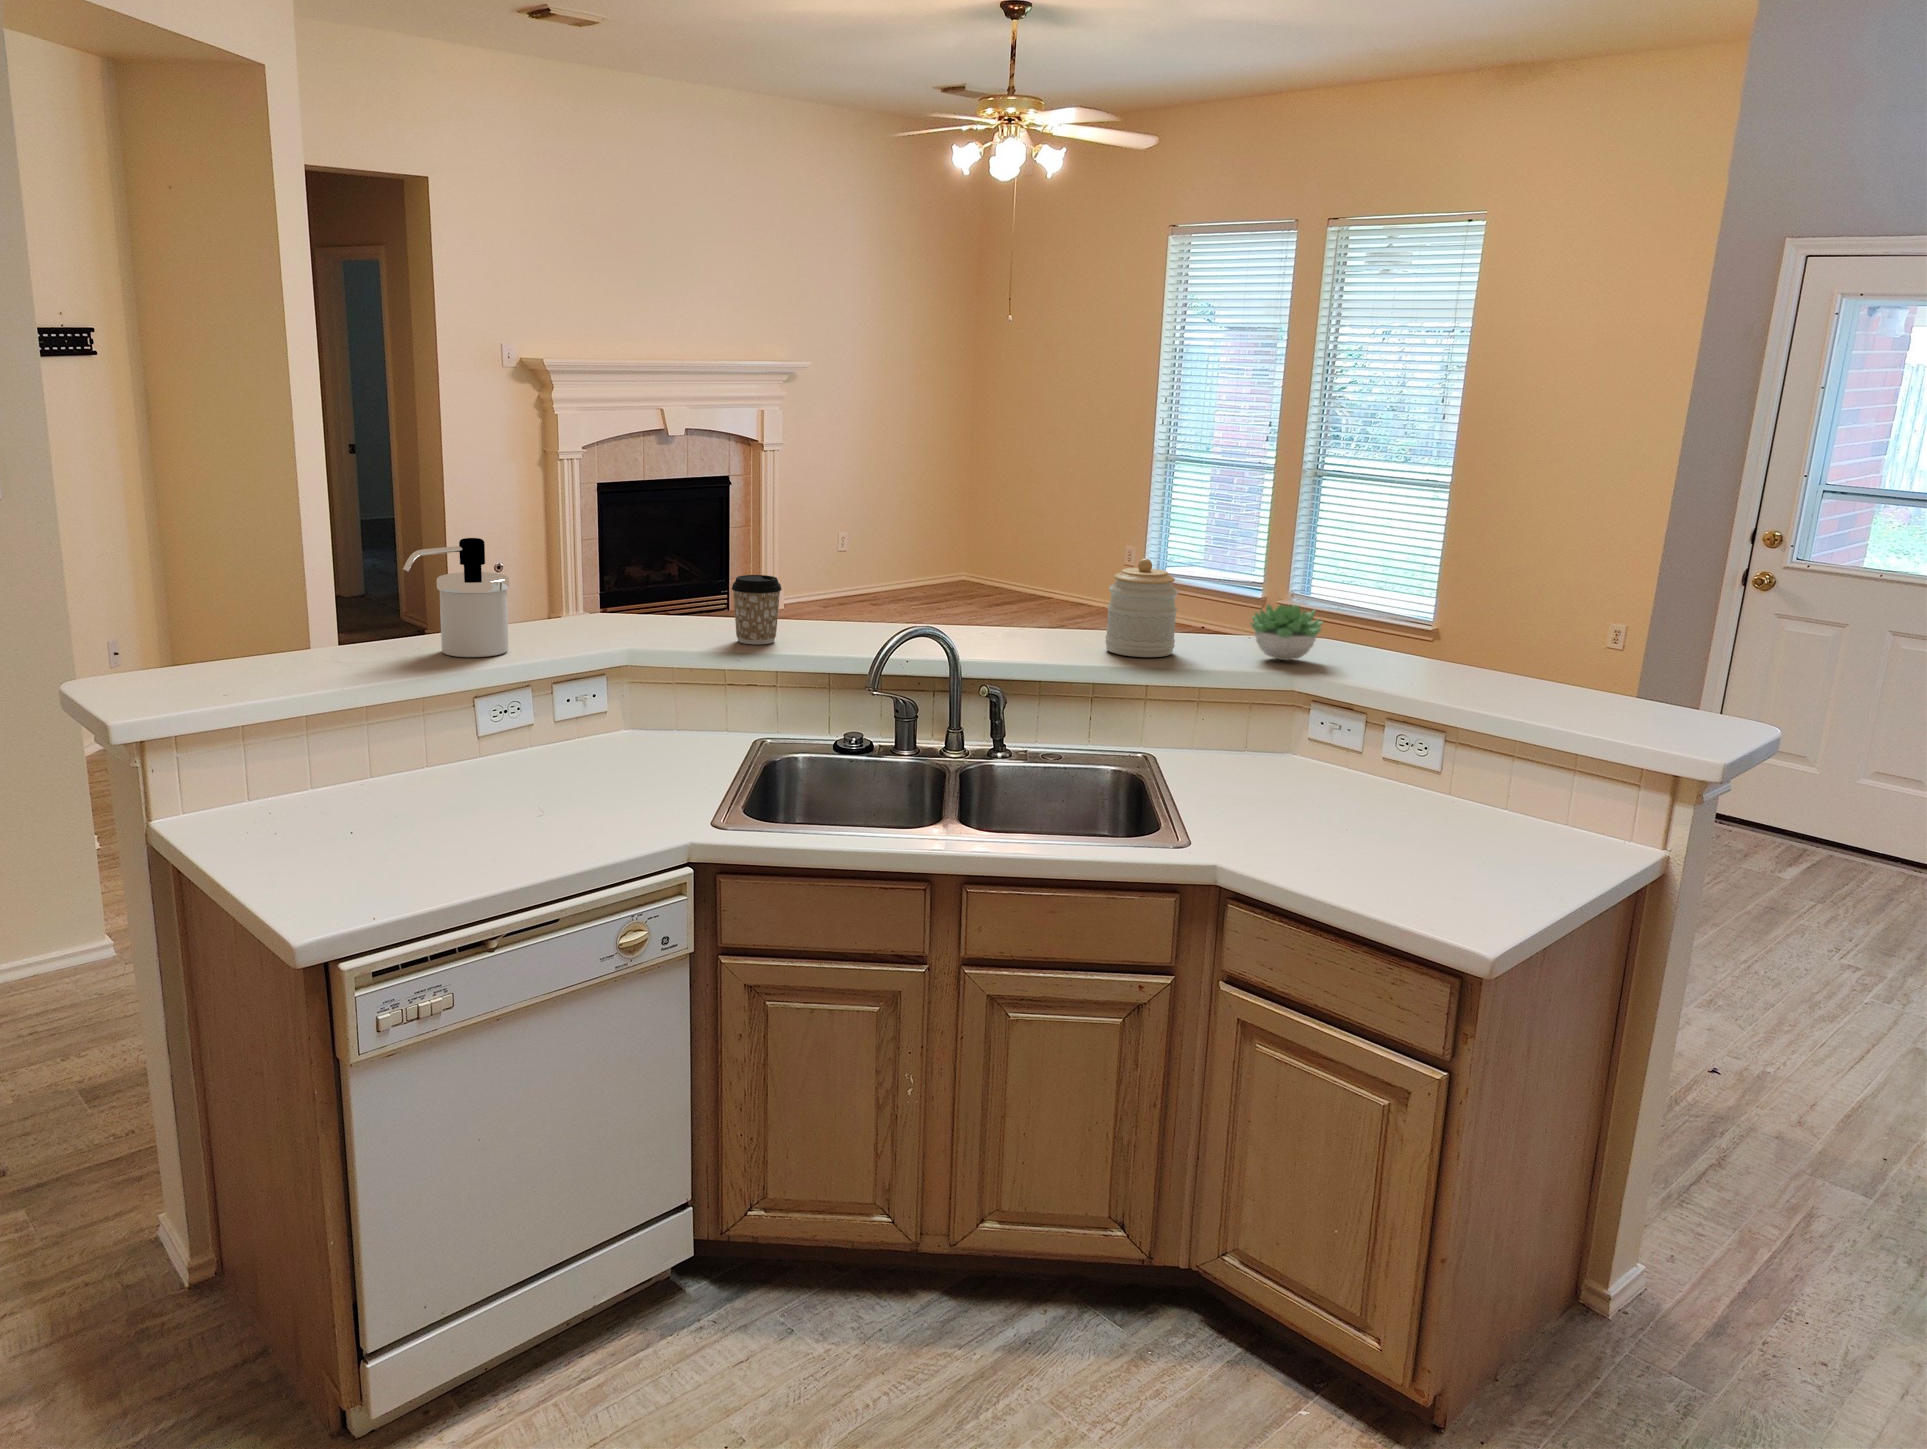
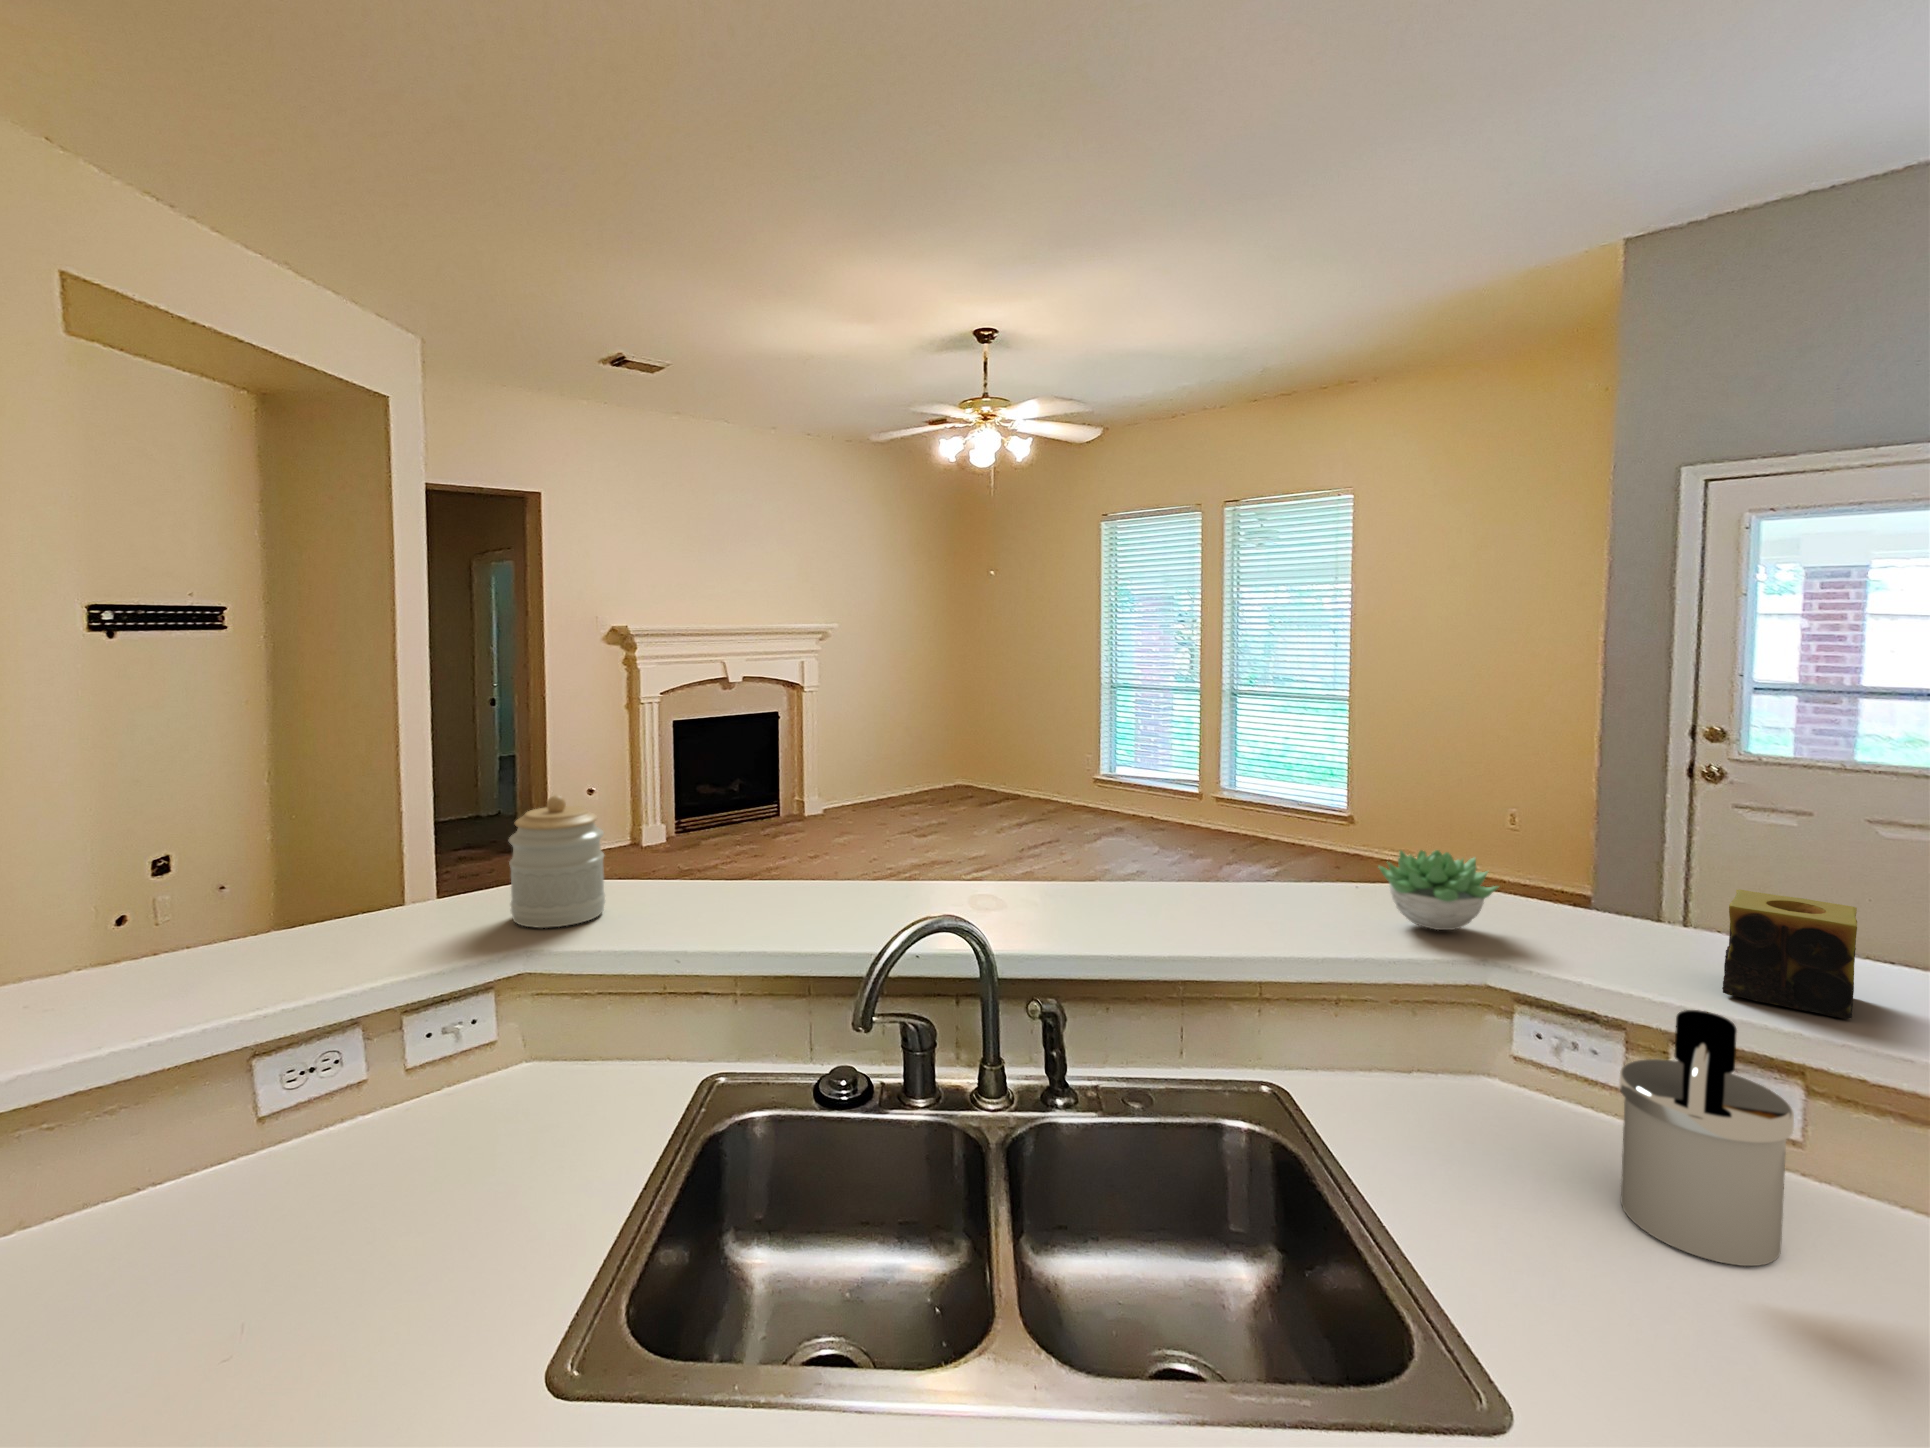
soap dispenser: present [403,538,509,657] -> present [1619,1010,1794,1266]
jar: present [1105,559,1178,657] -> present [509,795,605,928]
coffee cup: present [732,575,782,644] -> none [682,833,750,930]
candle: none [1423,627,1511,700] -> present [1722,889,1857,1019]

